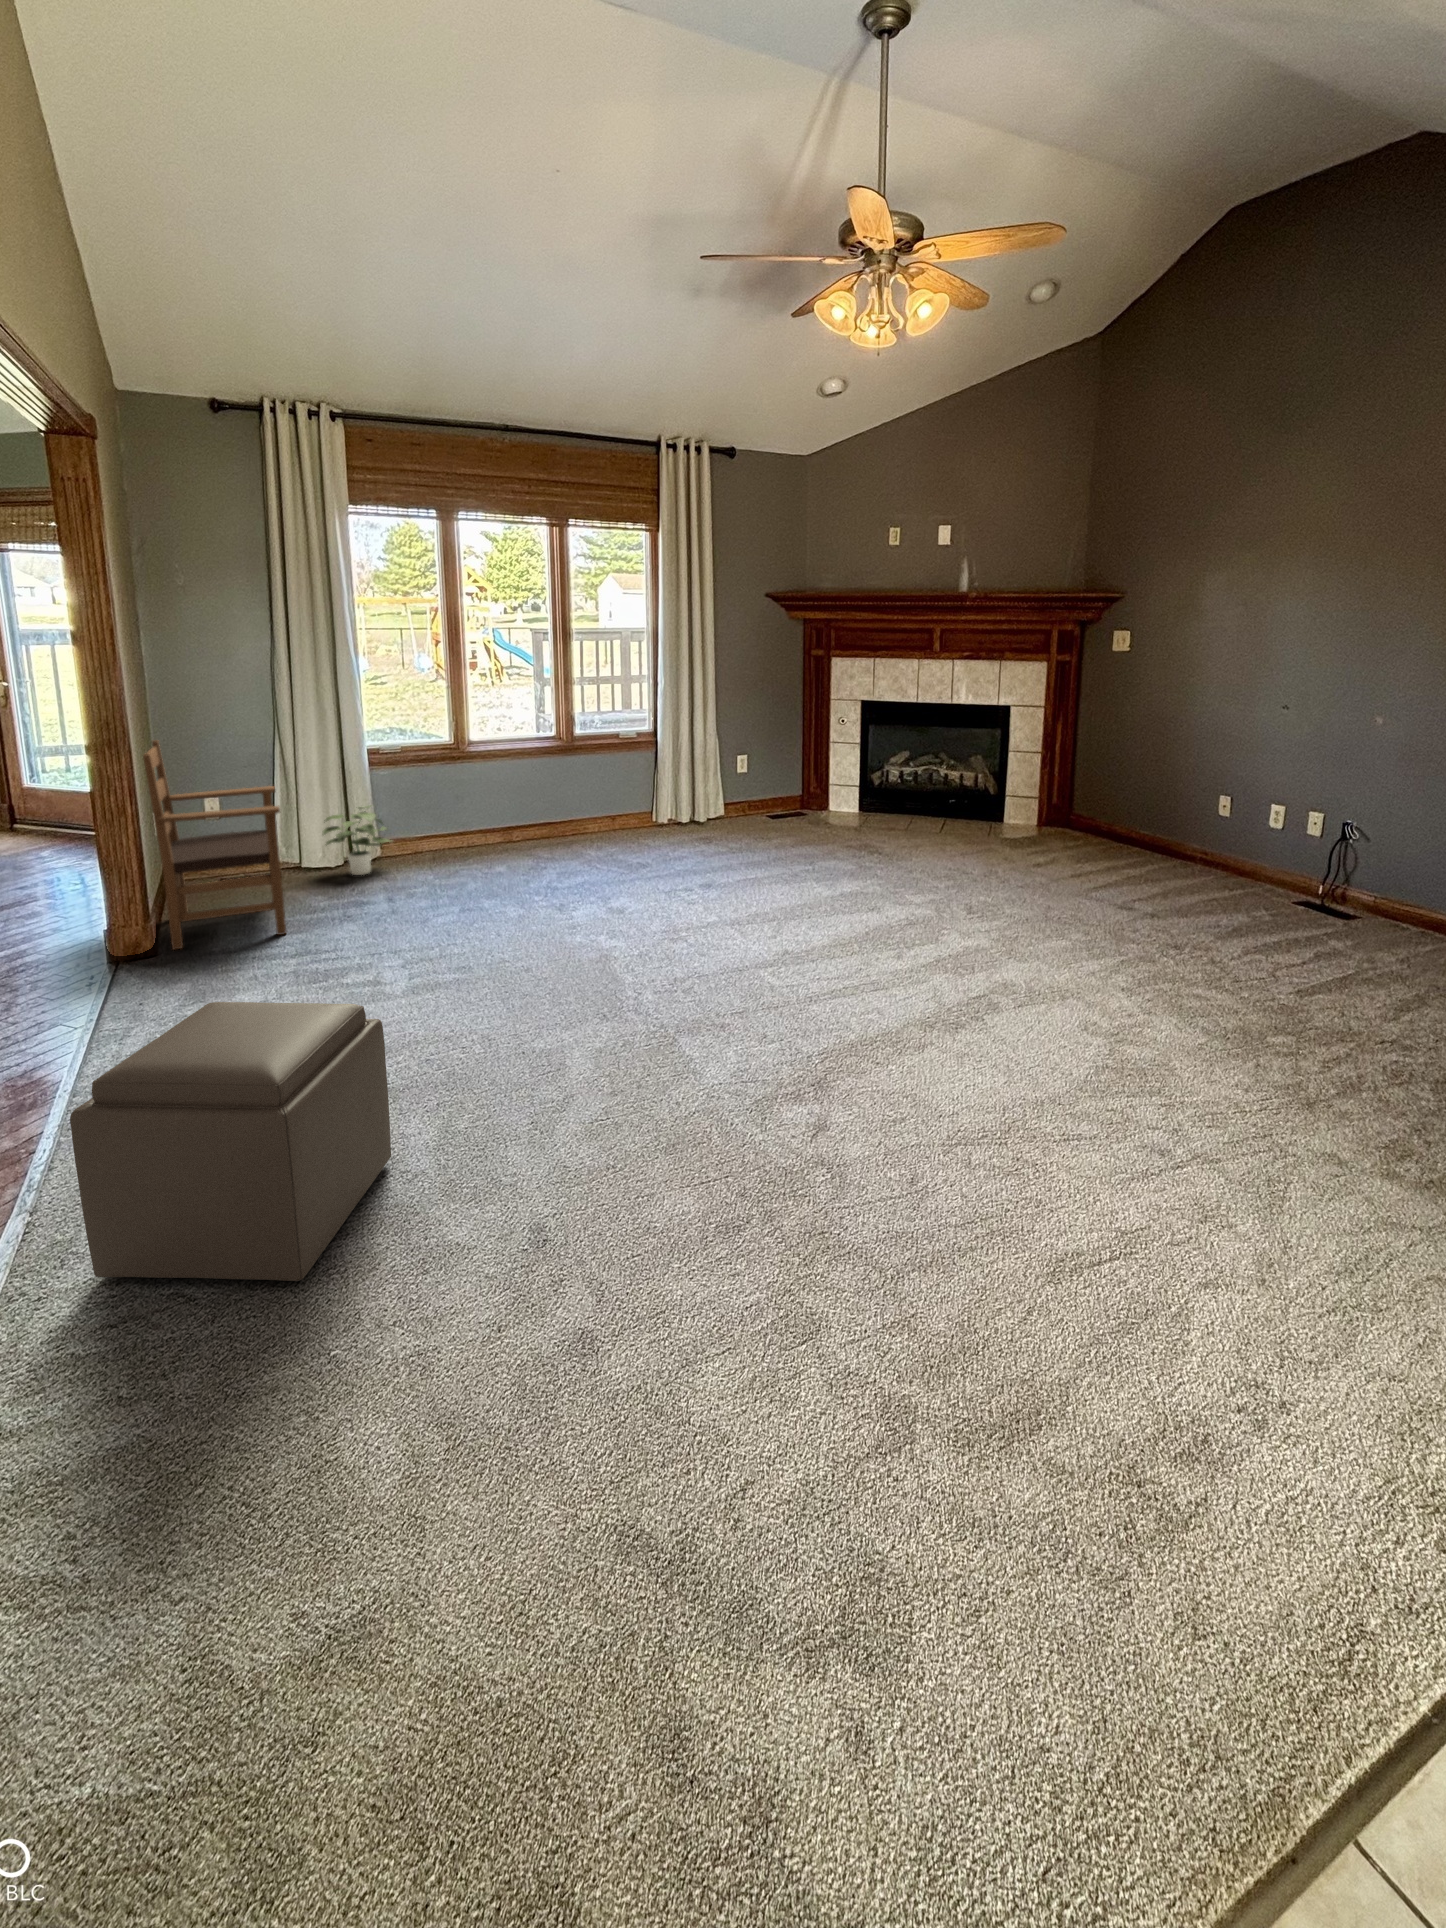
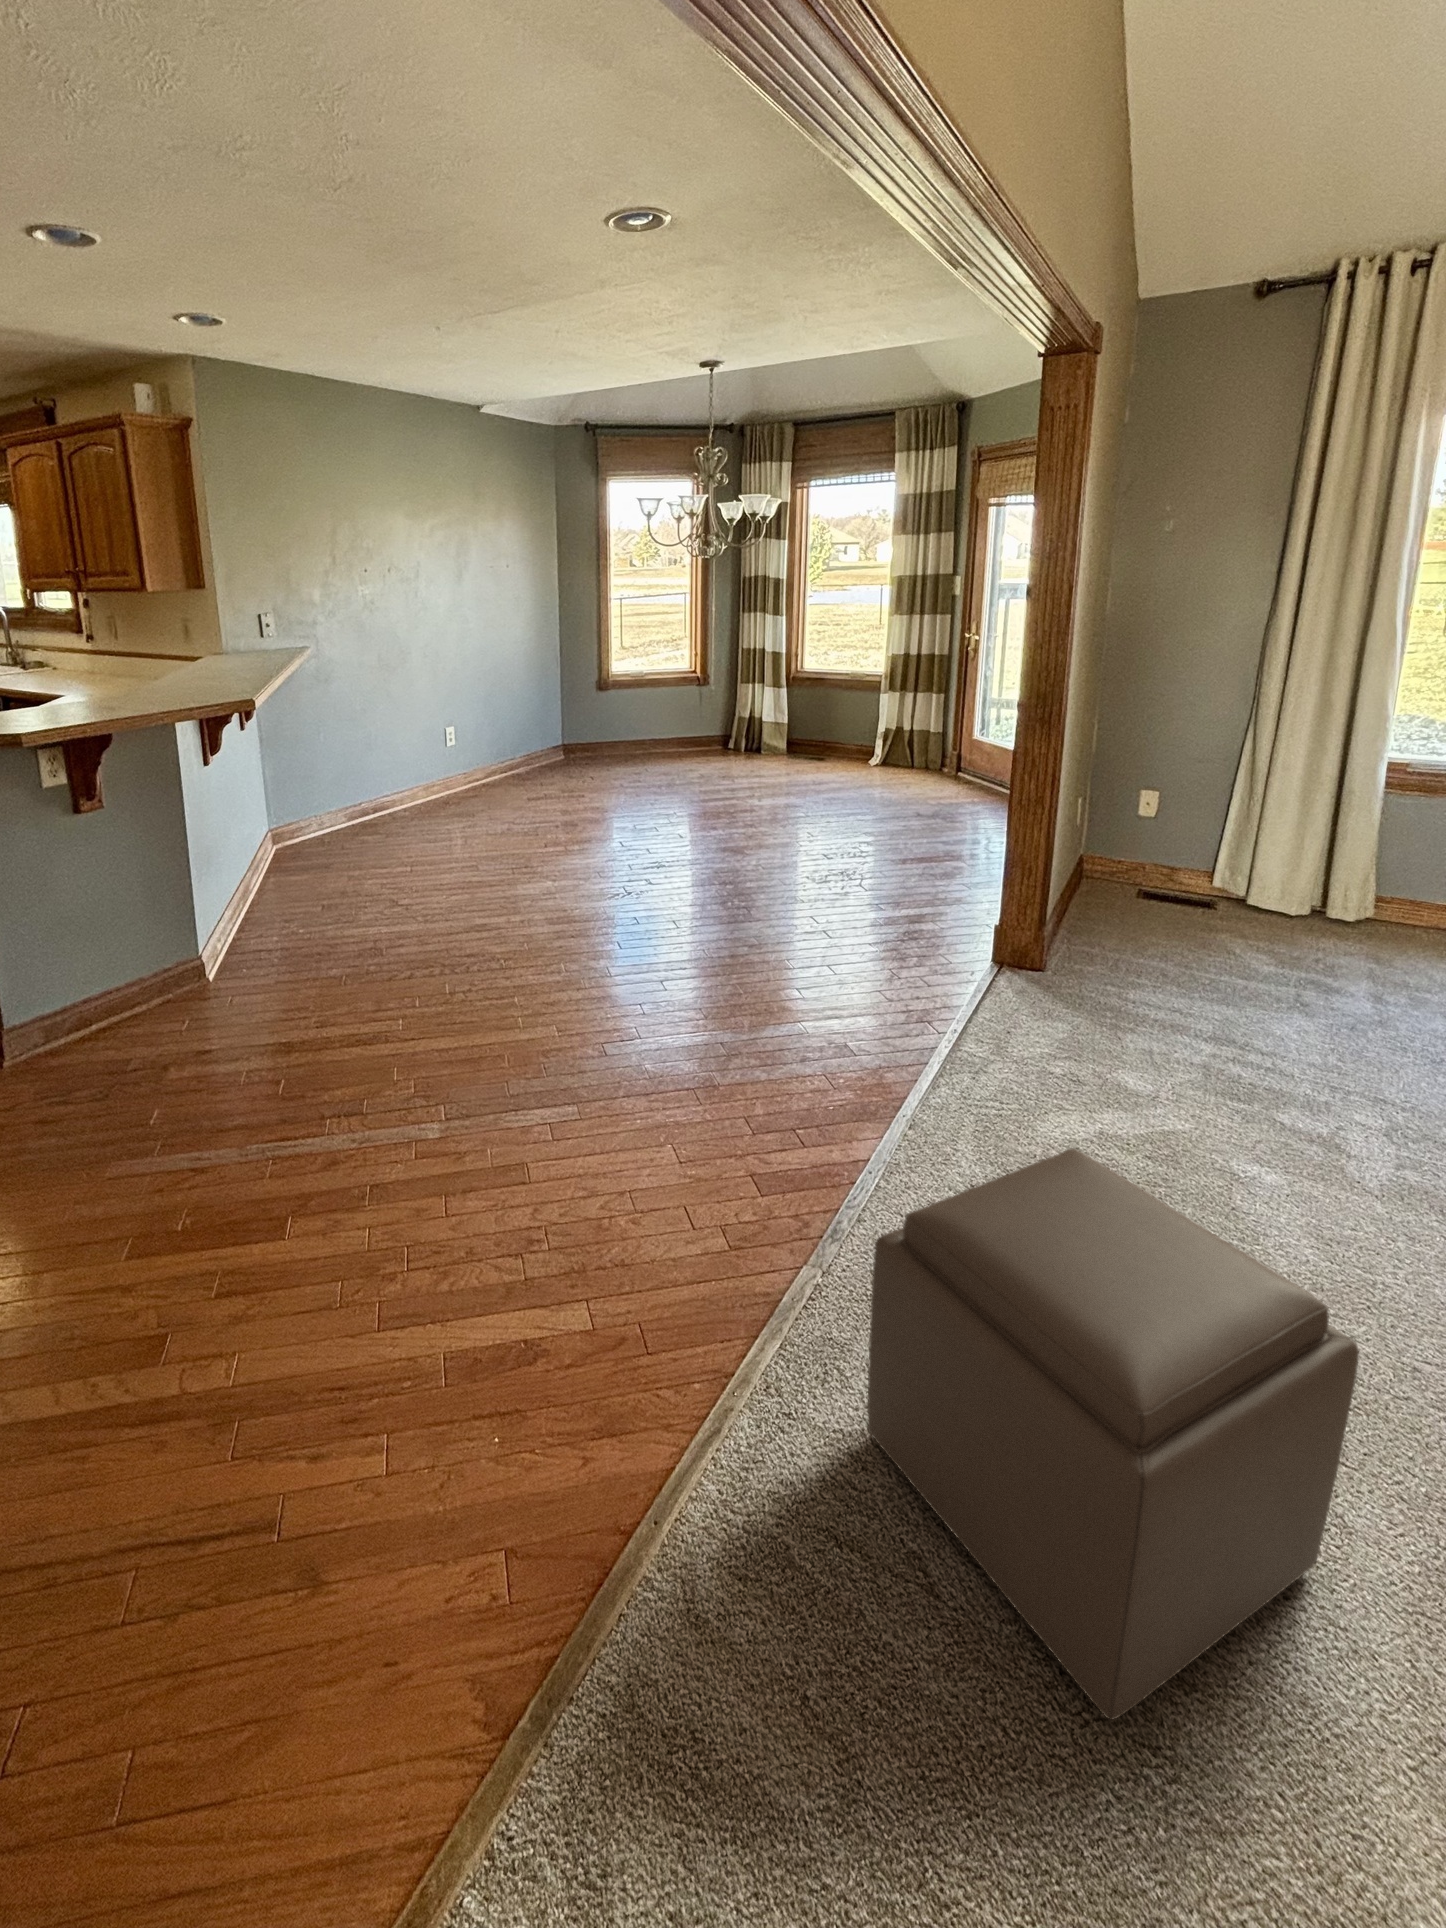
armchair: present [143,740,287,950] -> none [1063,721,1235,1000]
potted plant: present [323,806,390,875] -> none [1284,843,1404,941]

